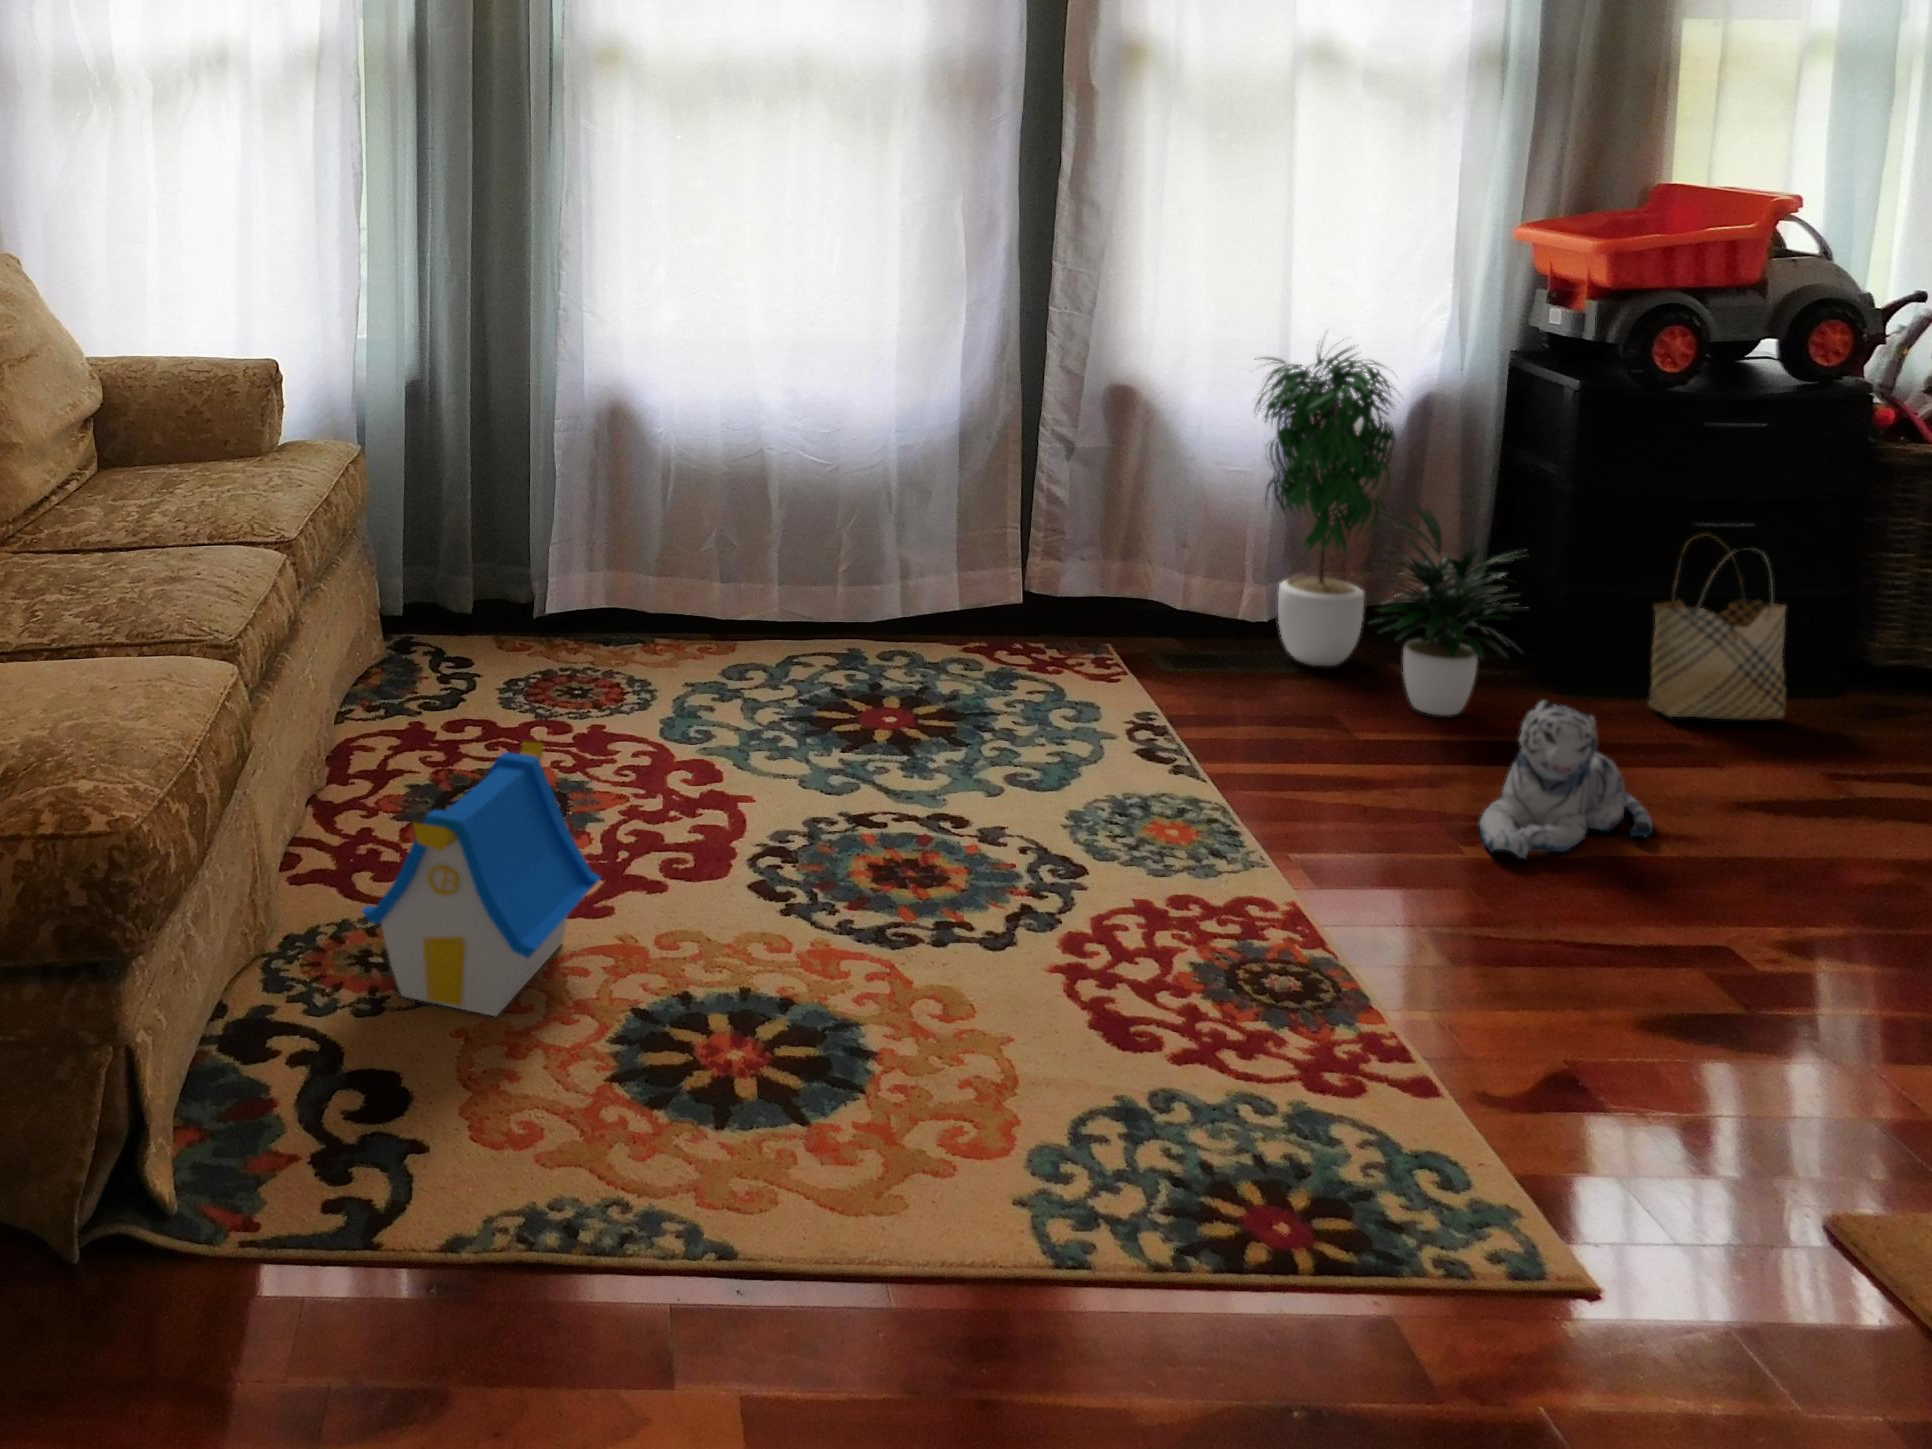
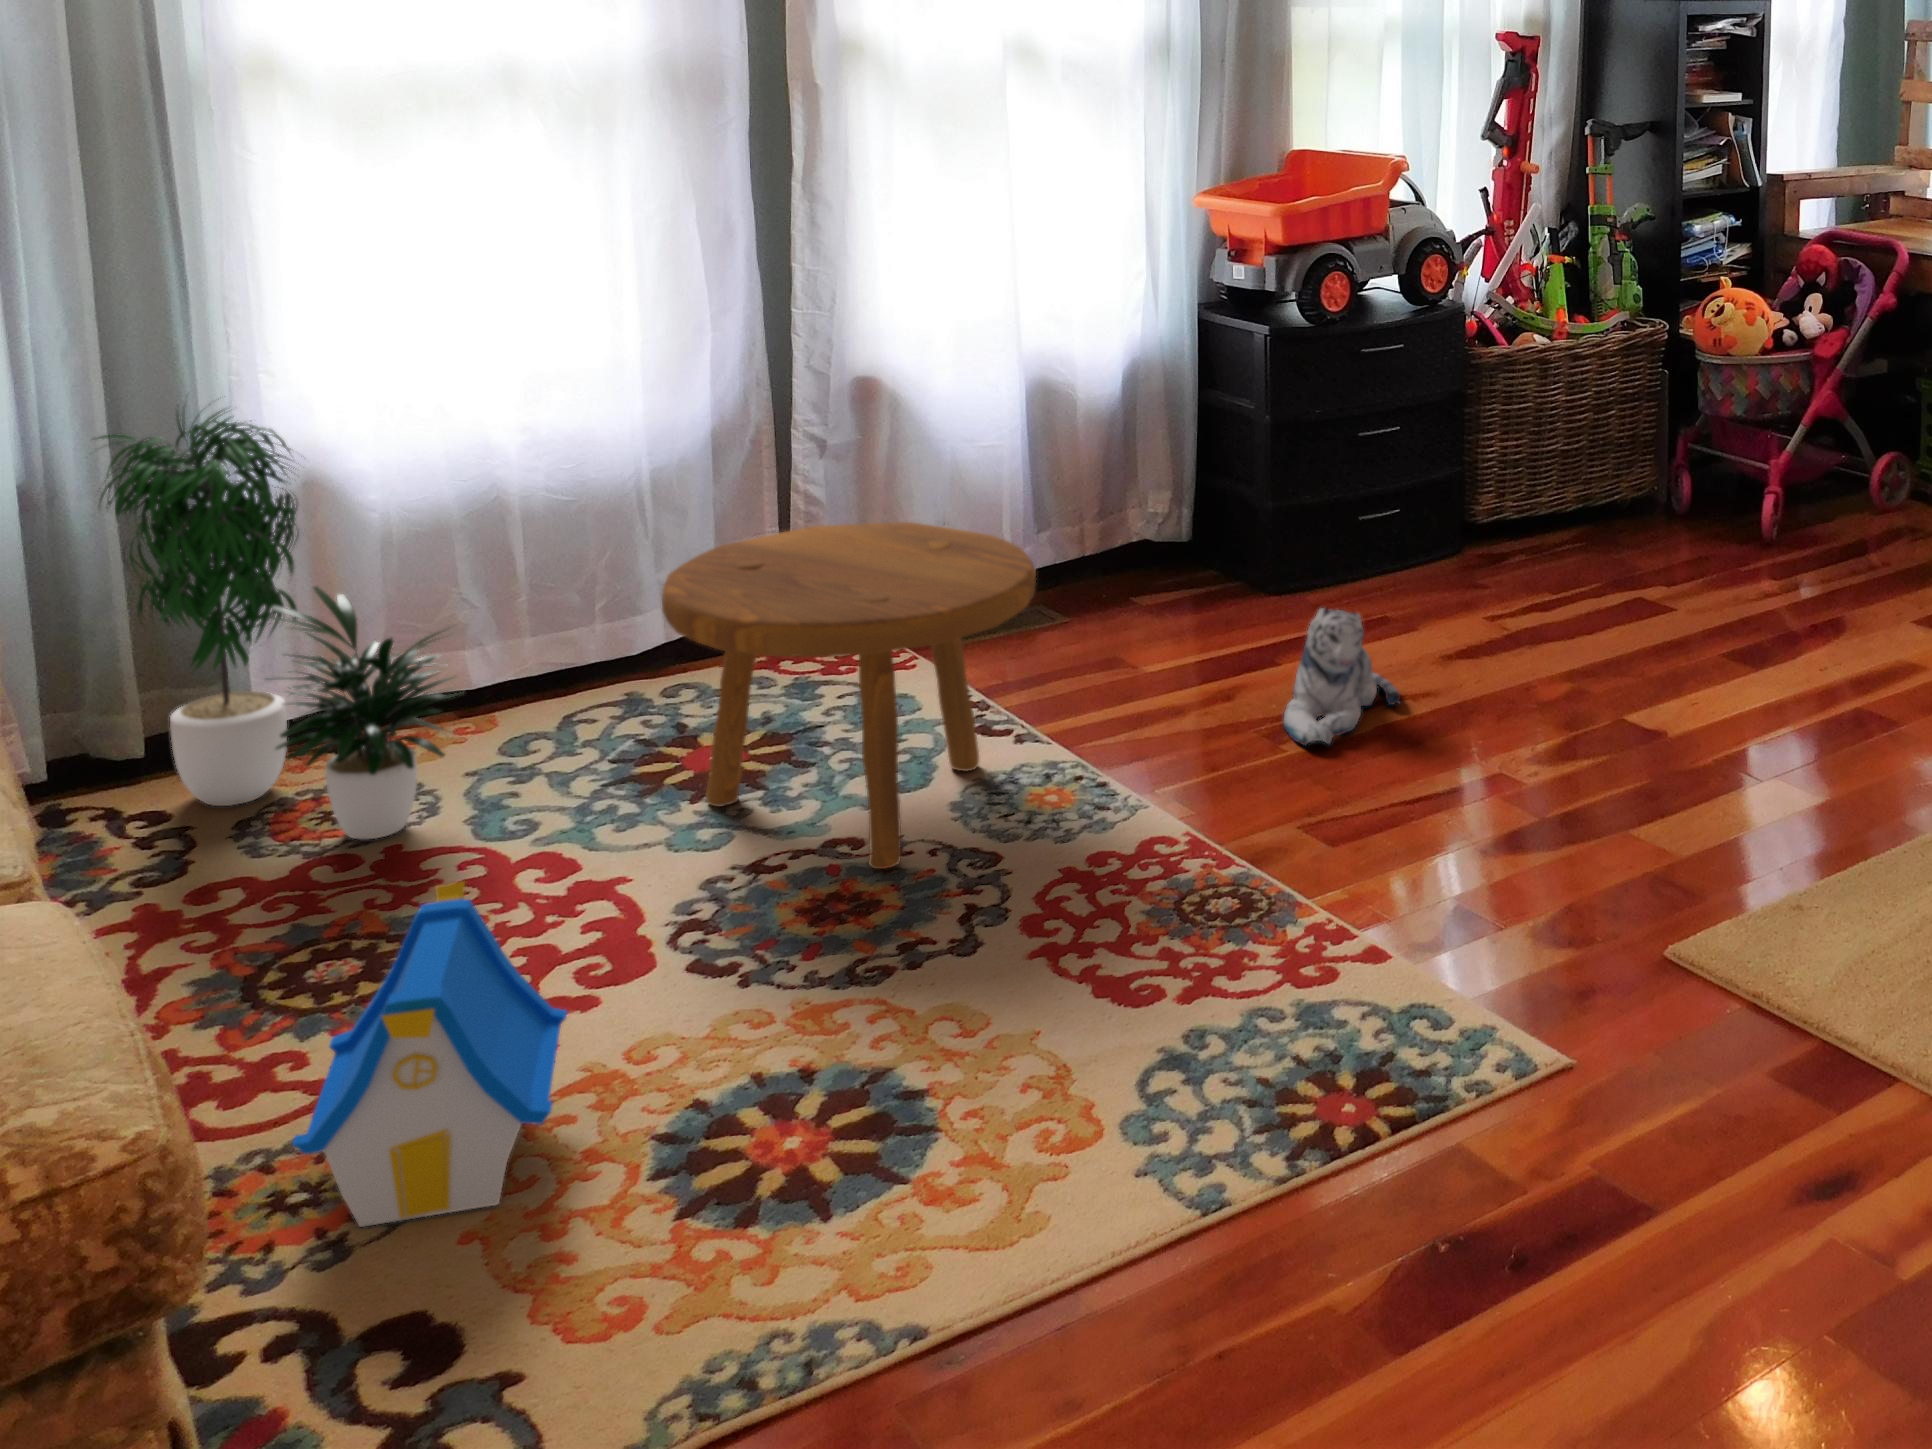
potted plant: present [1256,345,1526,716] -> present [98,410,455,840]
footstool: none [811,513,1172,851] -> present [662,522,1036,869]
woven basket: present [1648,533,1786,720] -> none [1339,444,1432,600]

